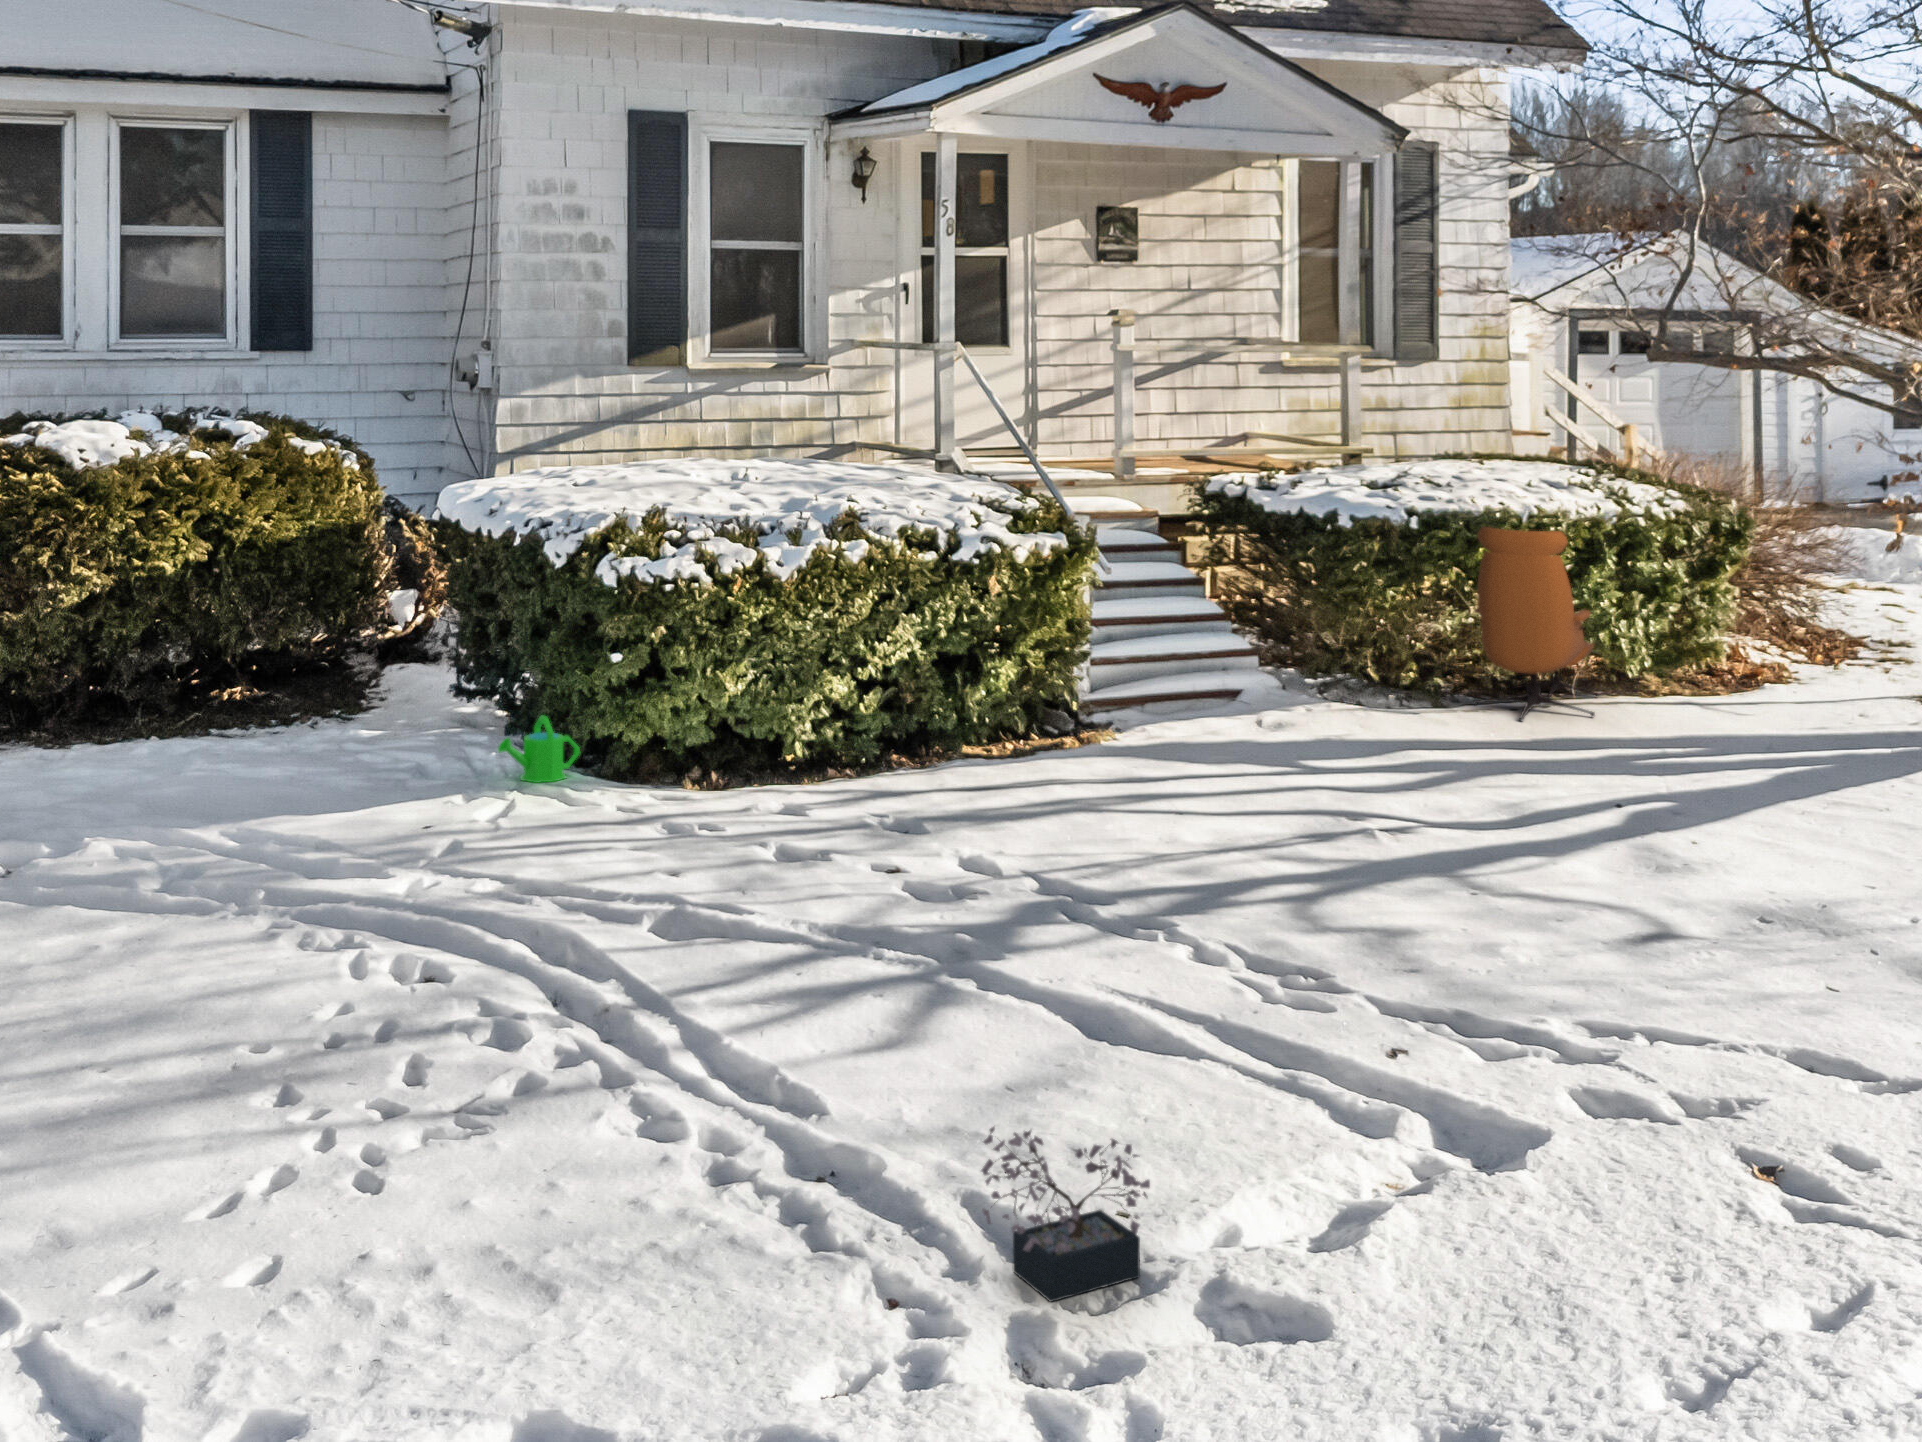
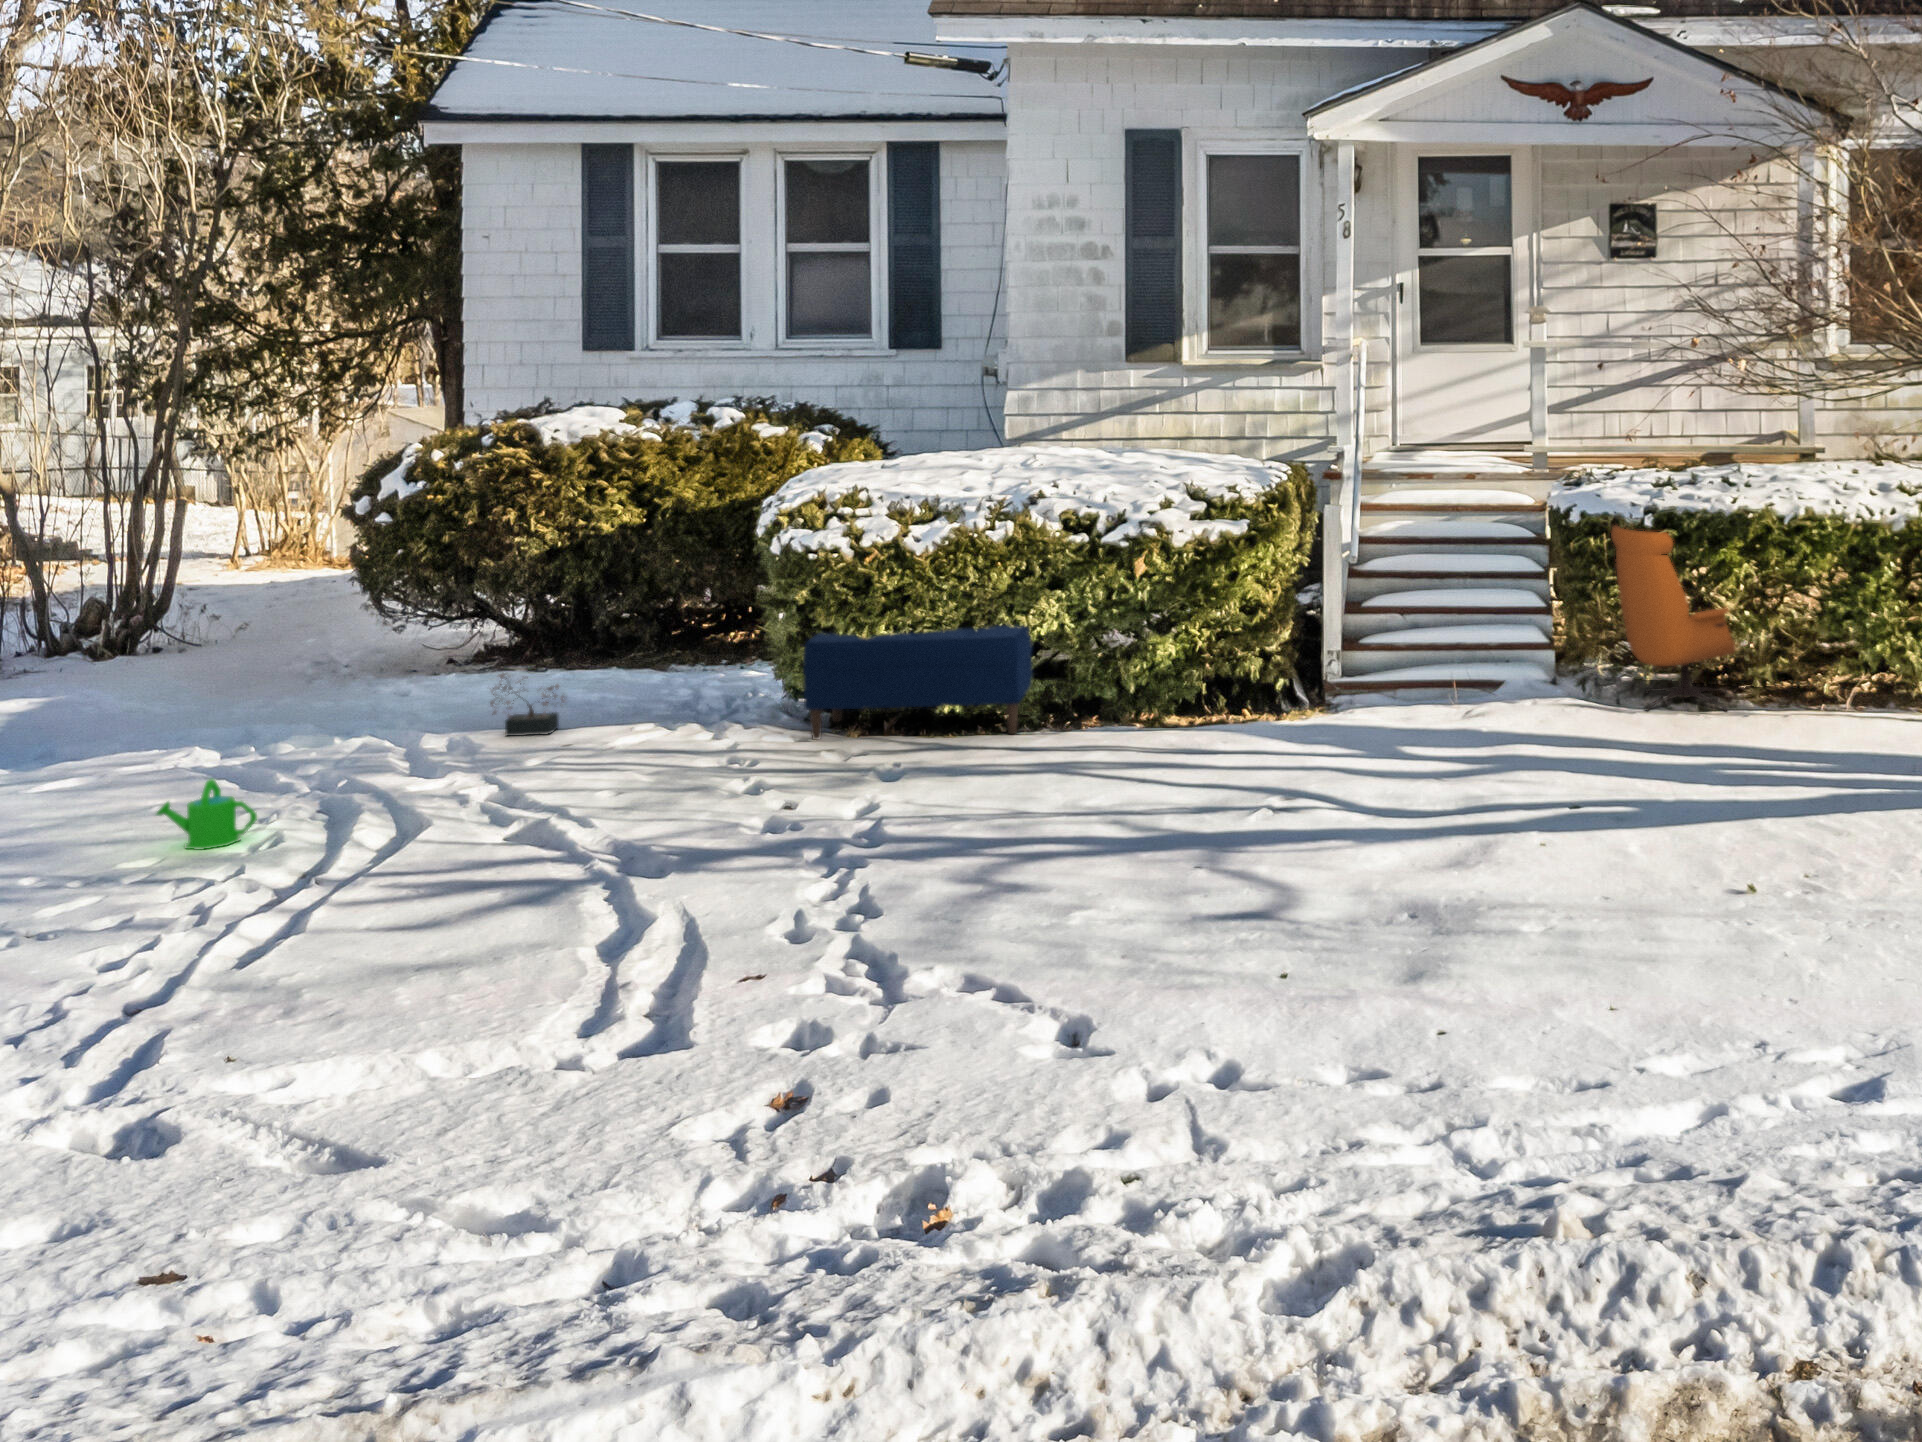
bench: none [684,651,962,810] -> present [803,626,1032,740]
watering can: present [498,715,580,783] -> present [156,779,257,850]
decorative plant: present [981,1127,1150,1302] -> present [490,674,565,736]

